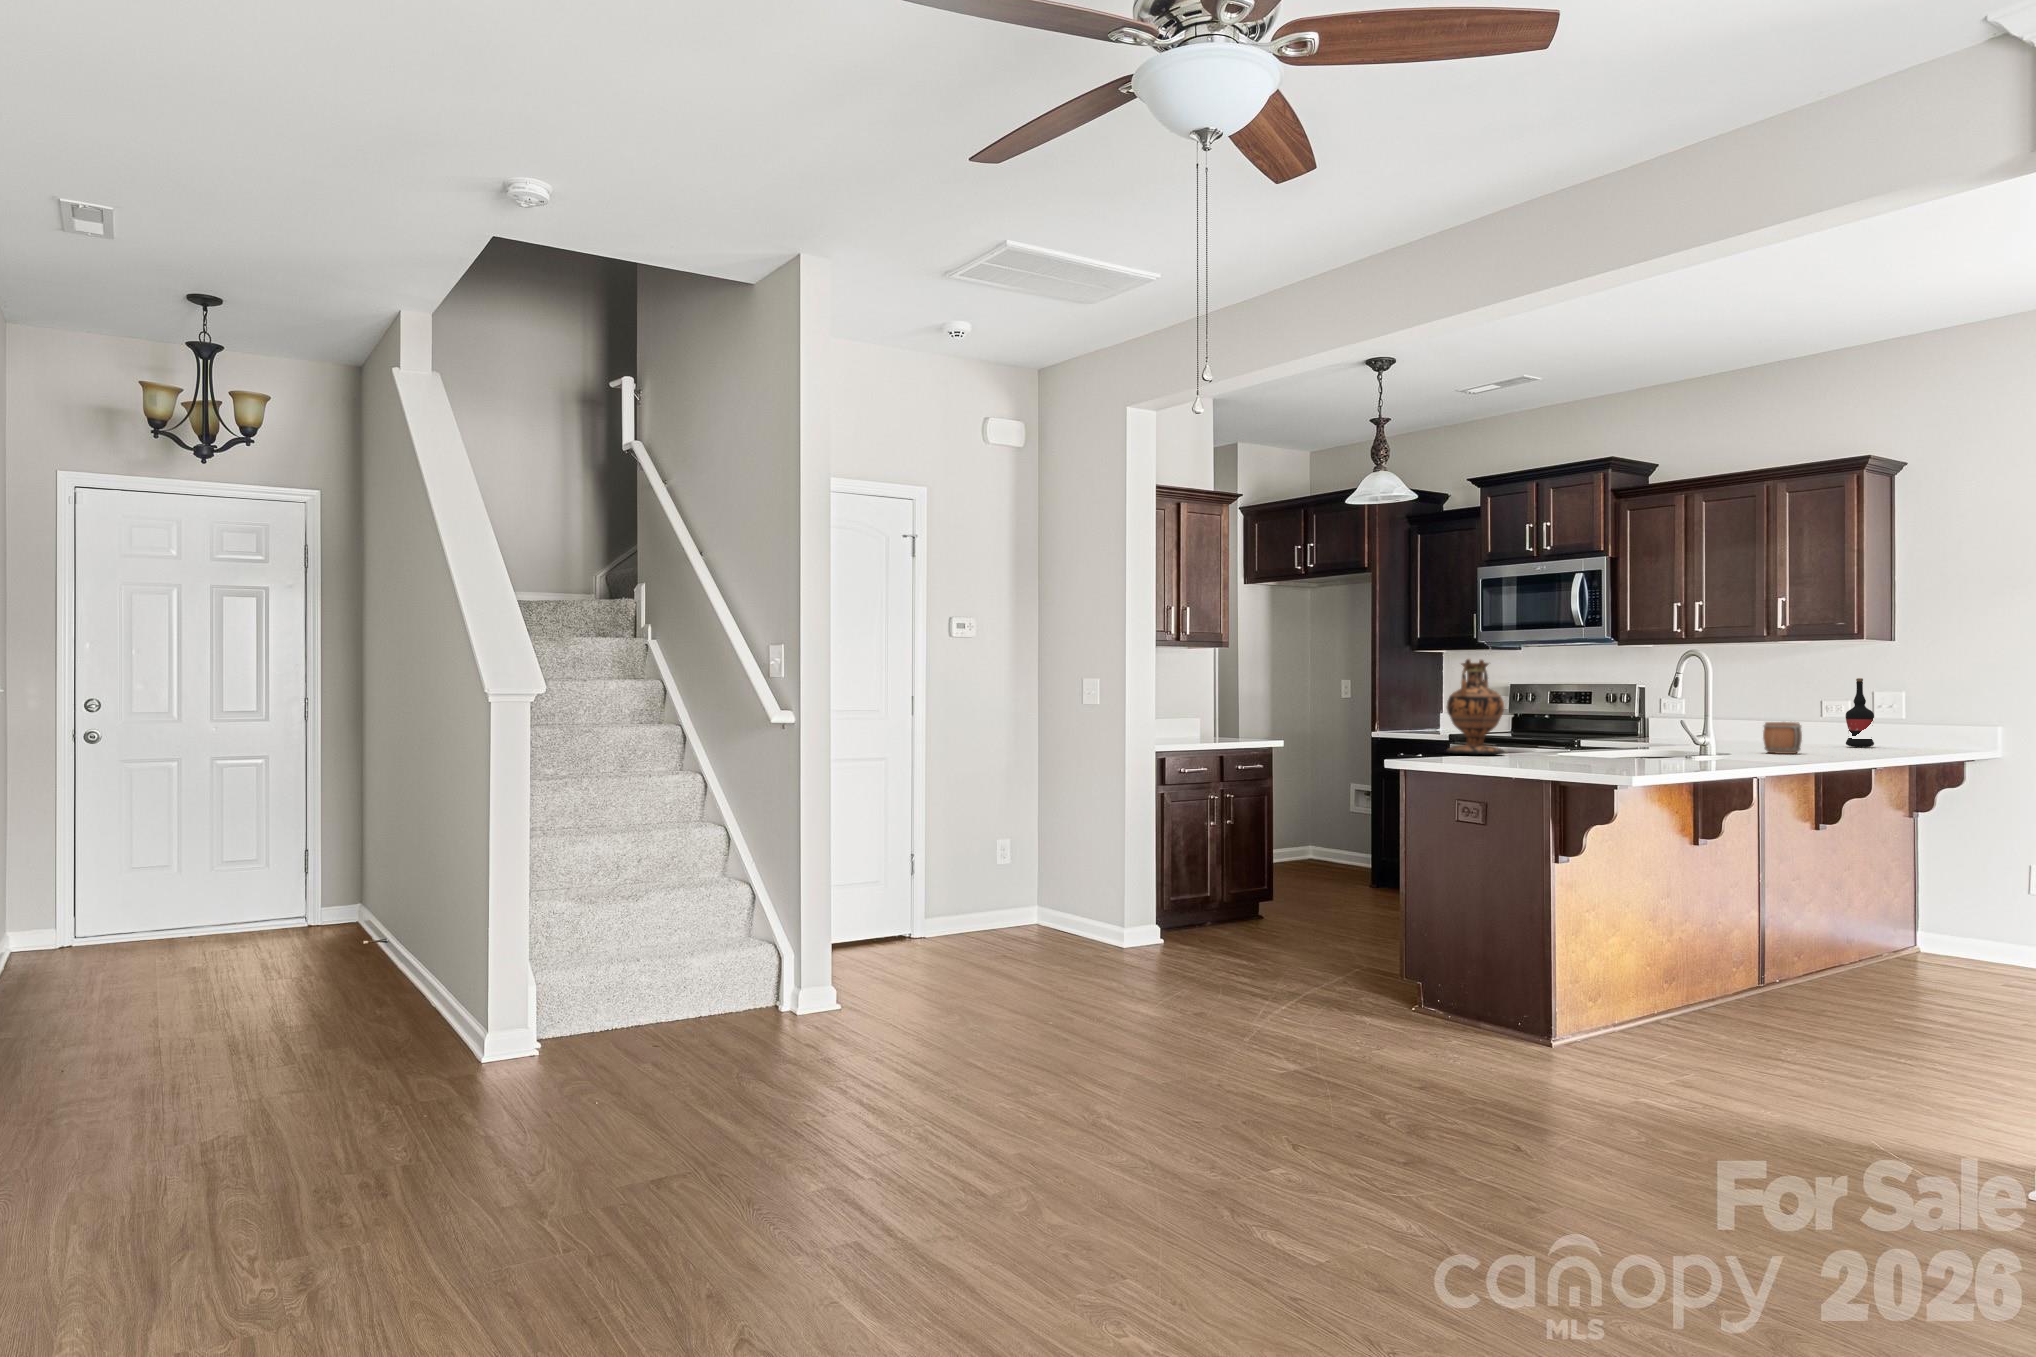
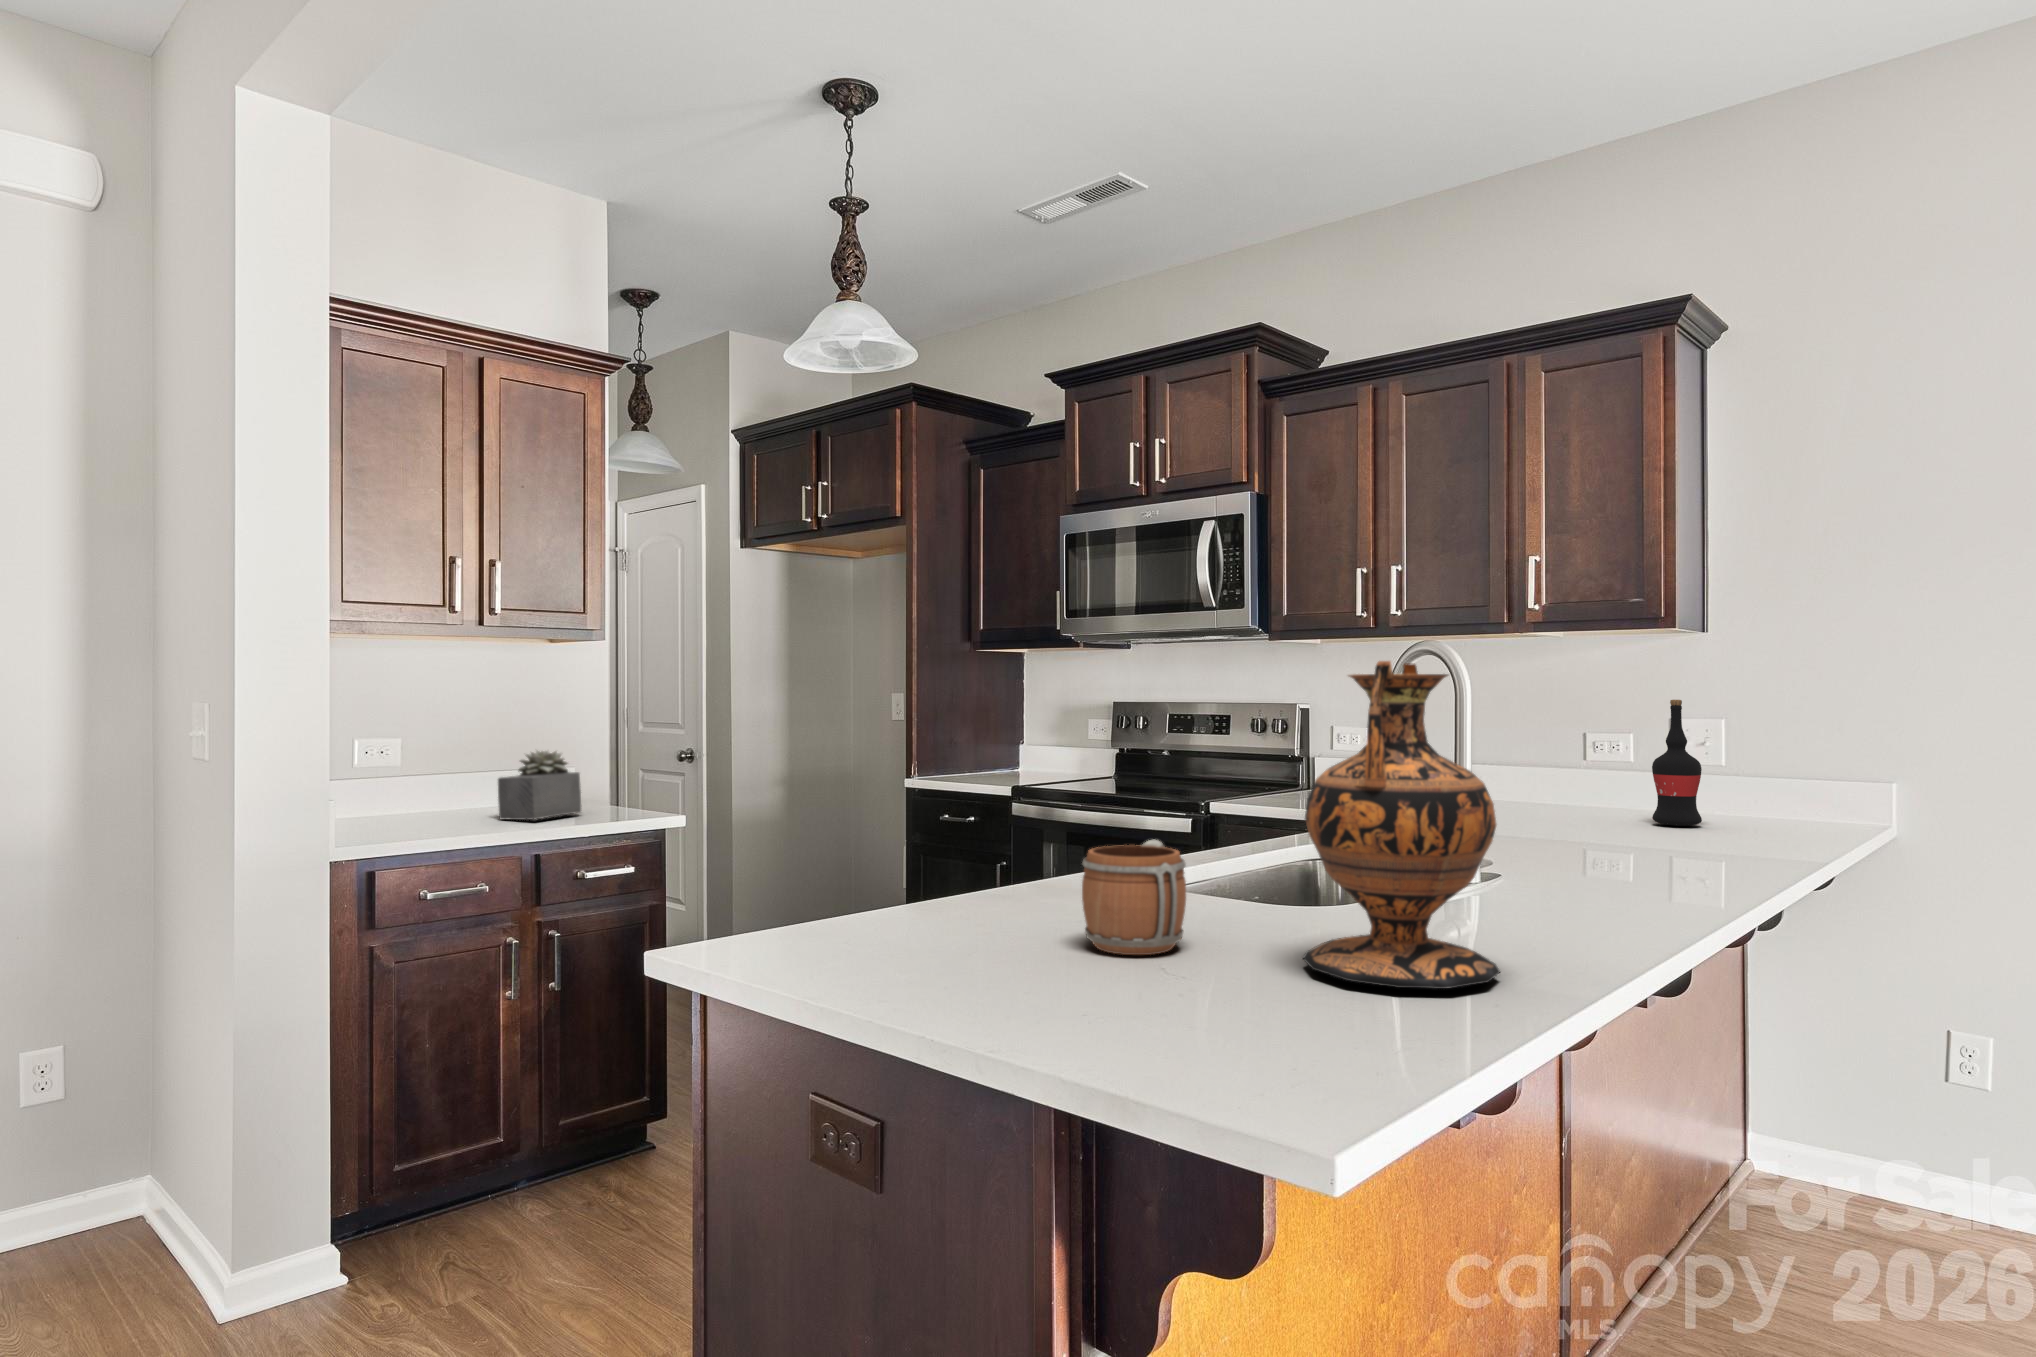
vase: present [1446,659,1504,755] -> present [1303,661,1500,989]
succulent plant: none [1191,704,1229,740] -> present [498,750,581,820]
mug: present [1763,722,1802,754] -> present [1082,840,1186,955]

